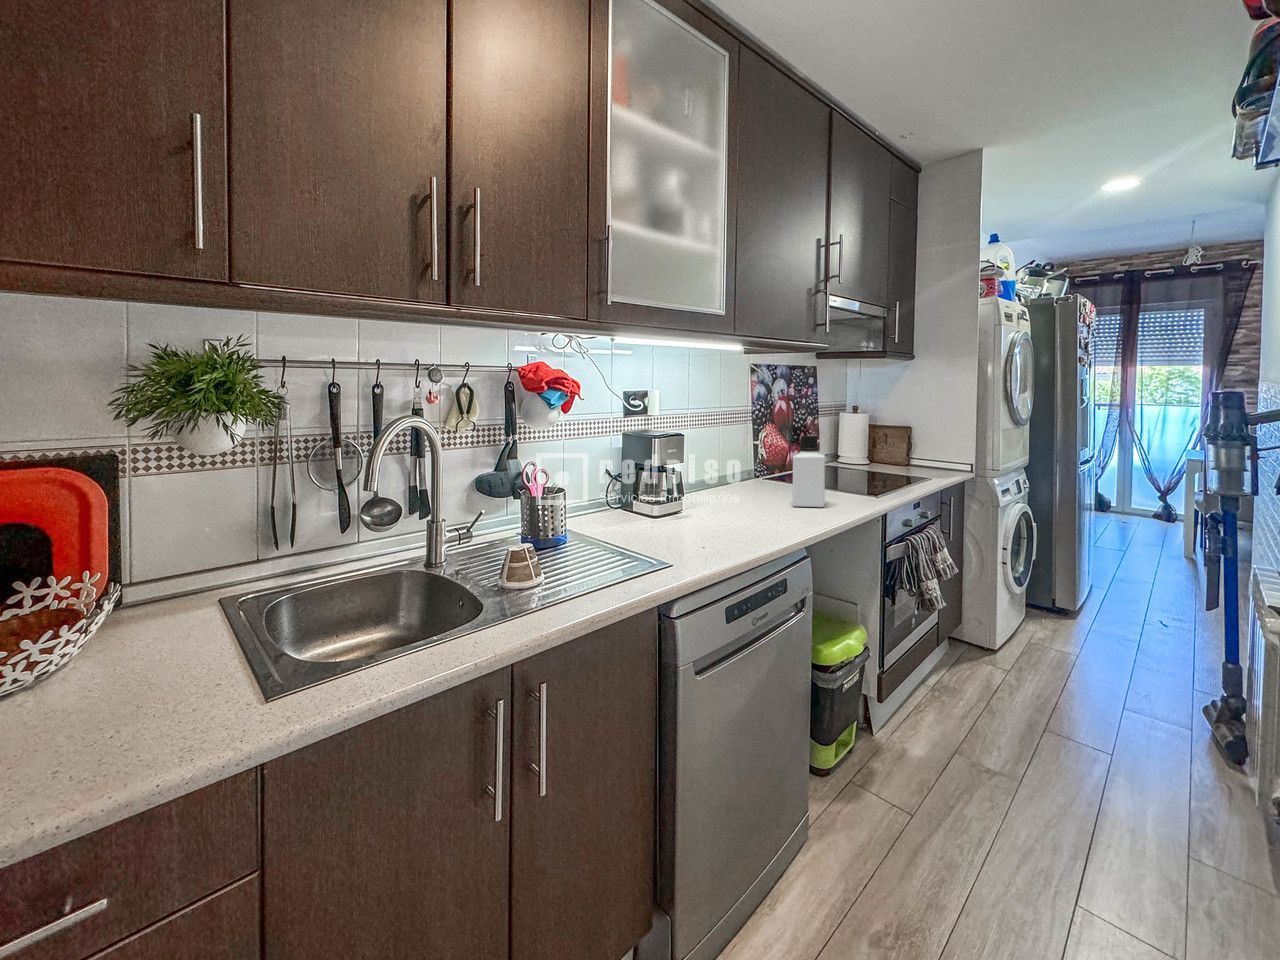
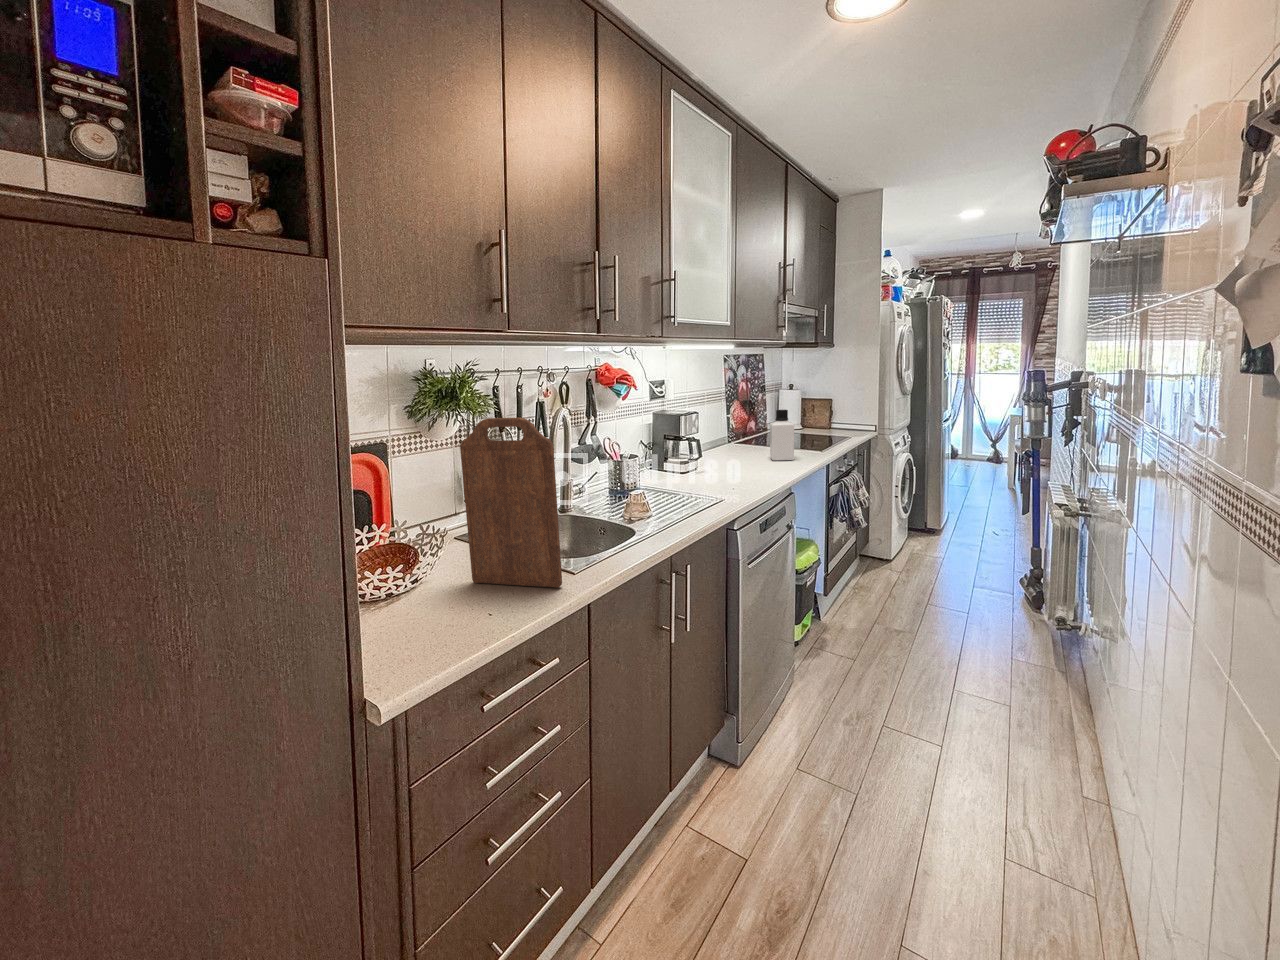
cutting board: none [47,413,188,730] -> present [460,418,562,588]

